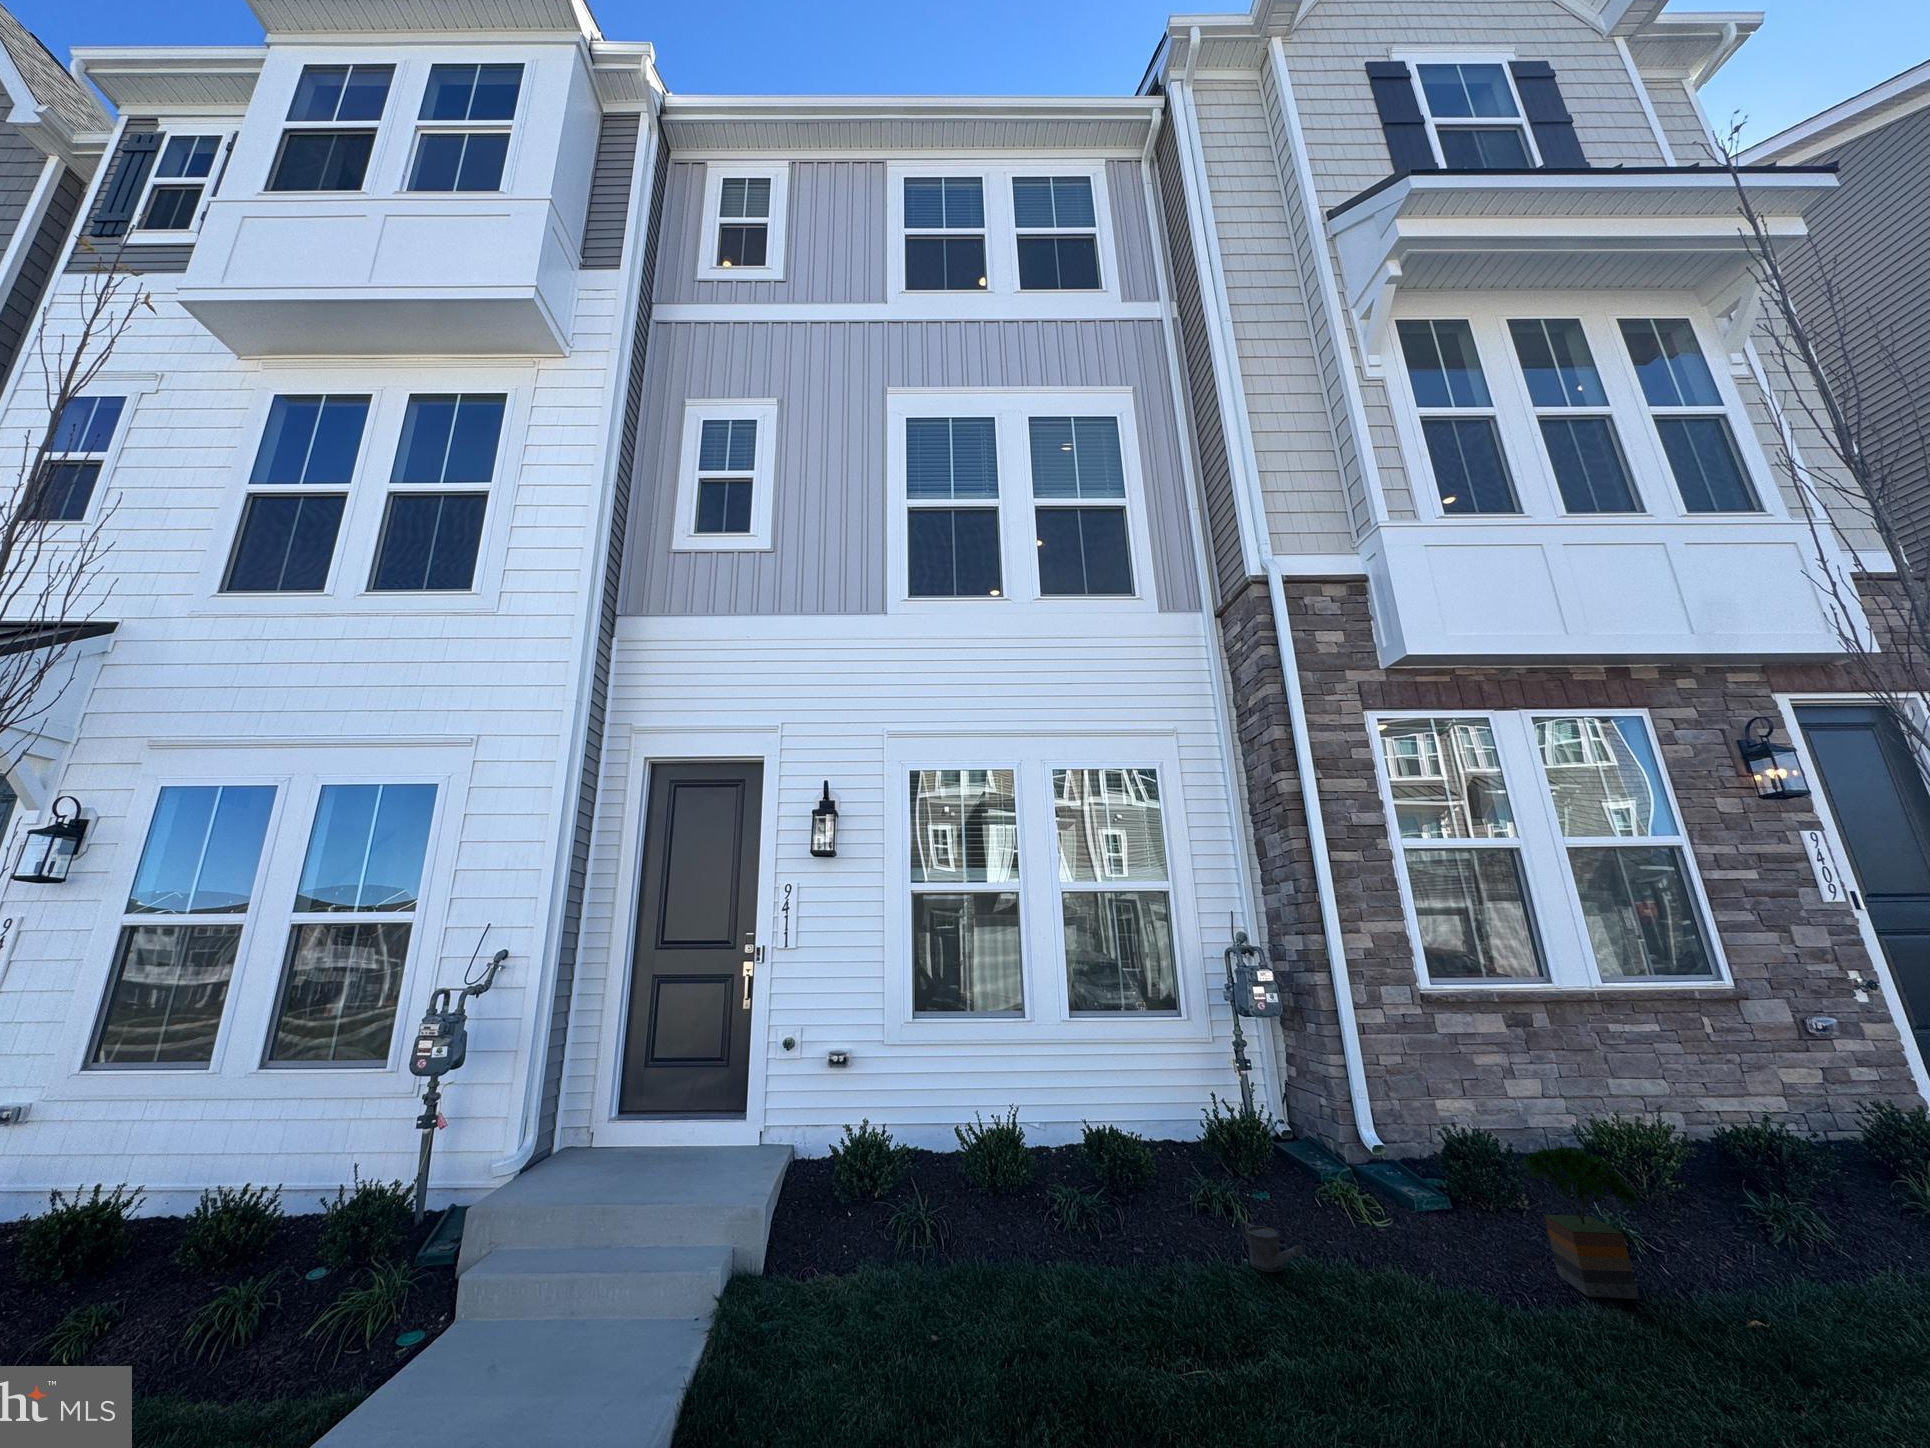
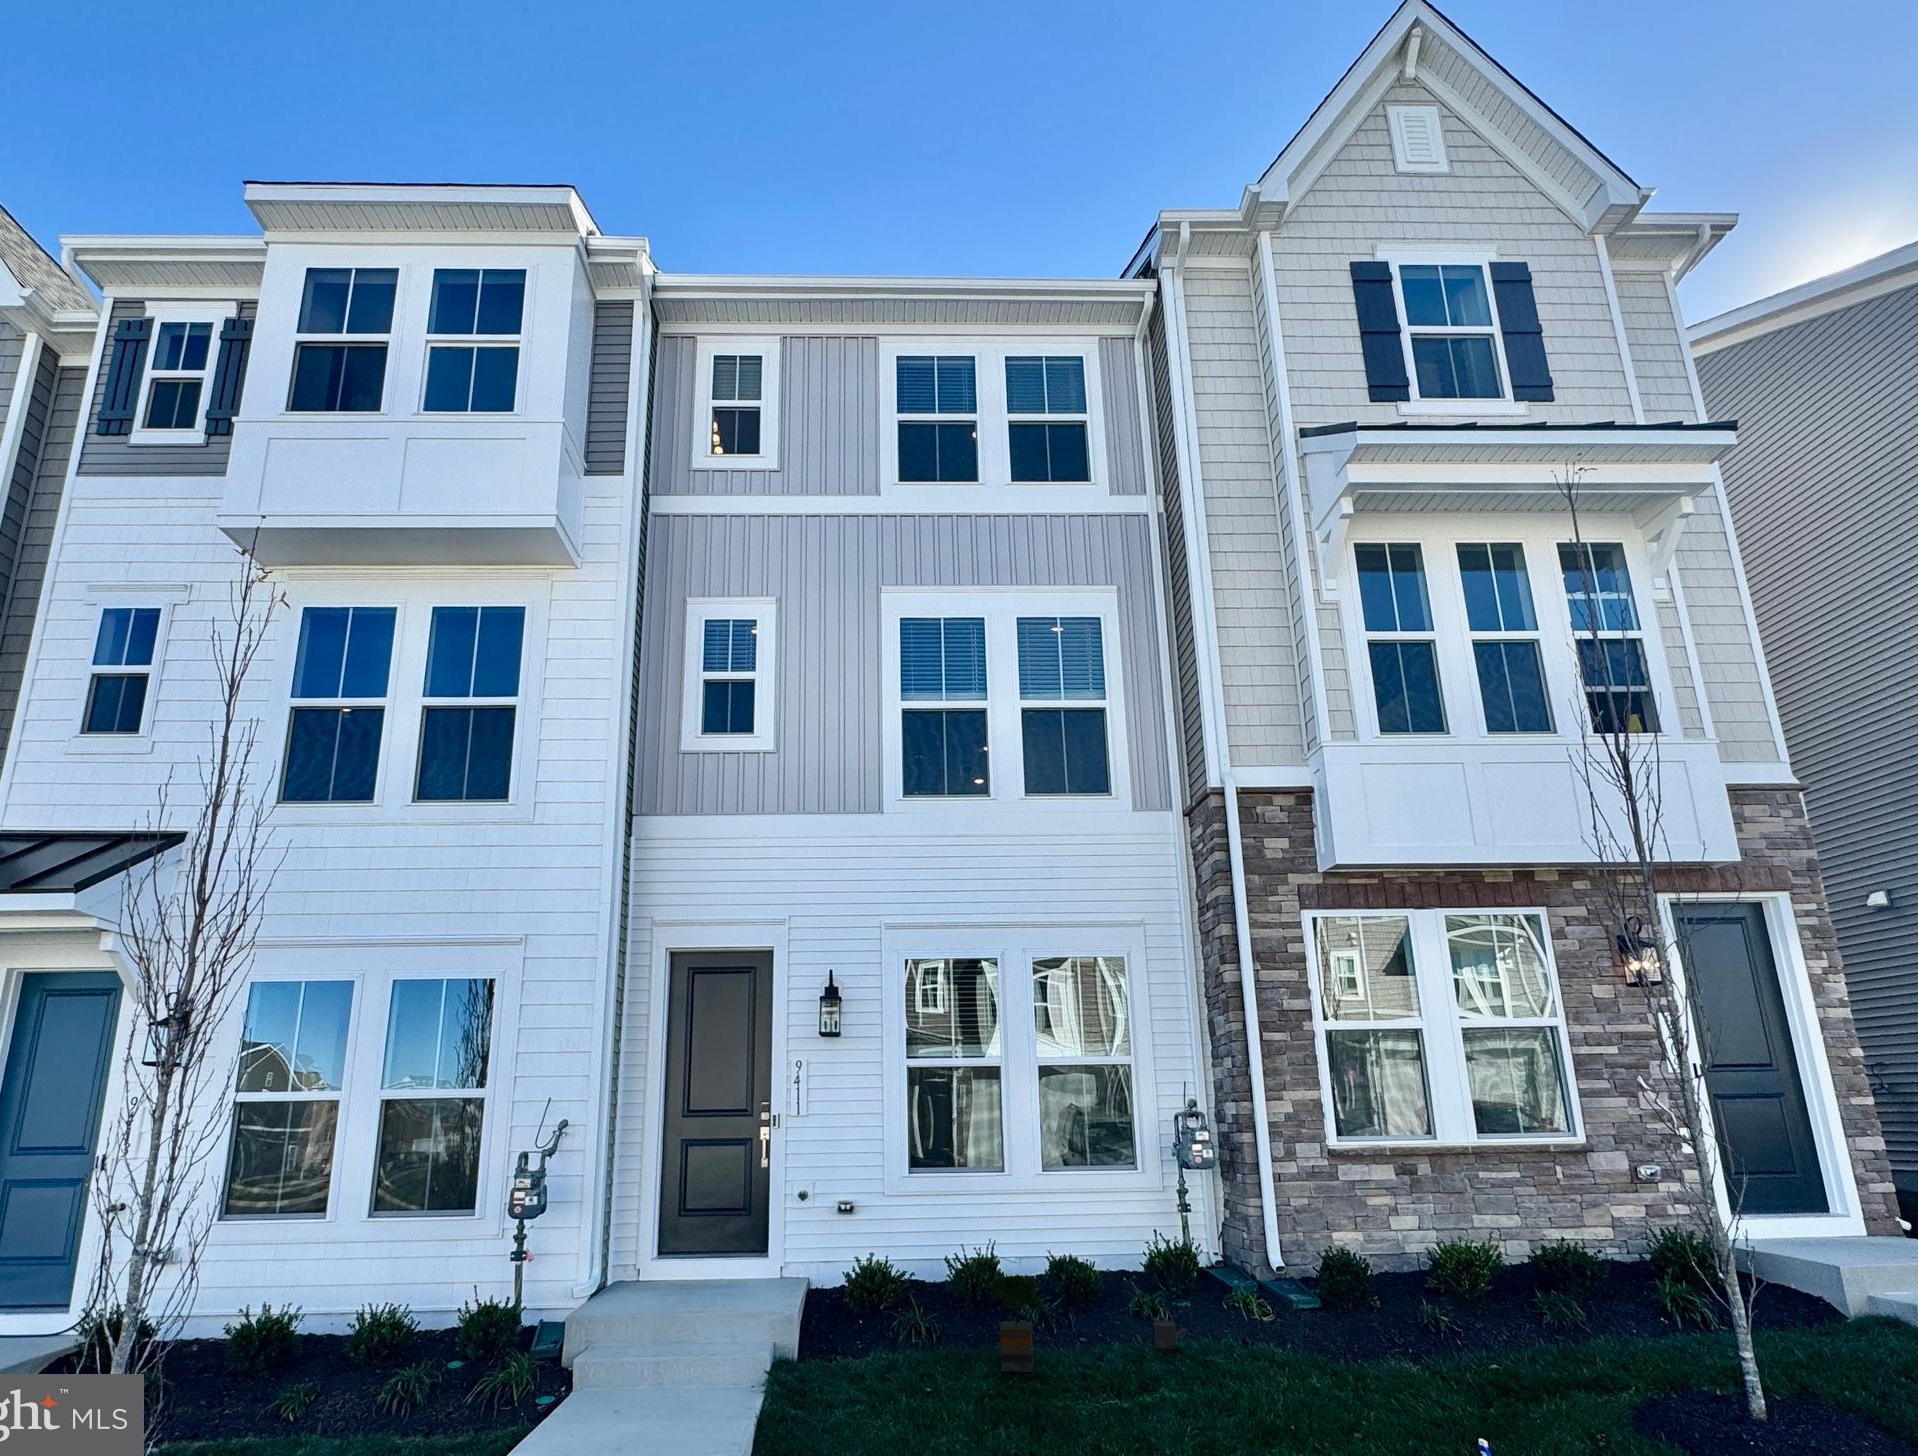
potted tree: present [1522,1146,1640,1299] -> present [990,1274,1044,1372]

